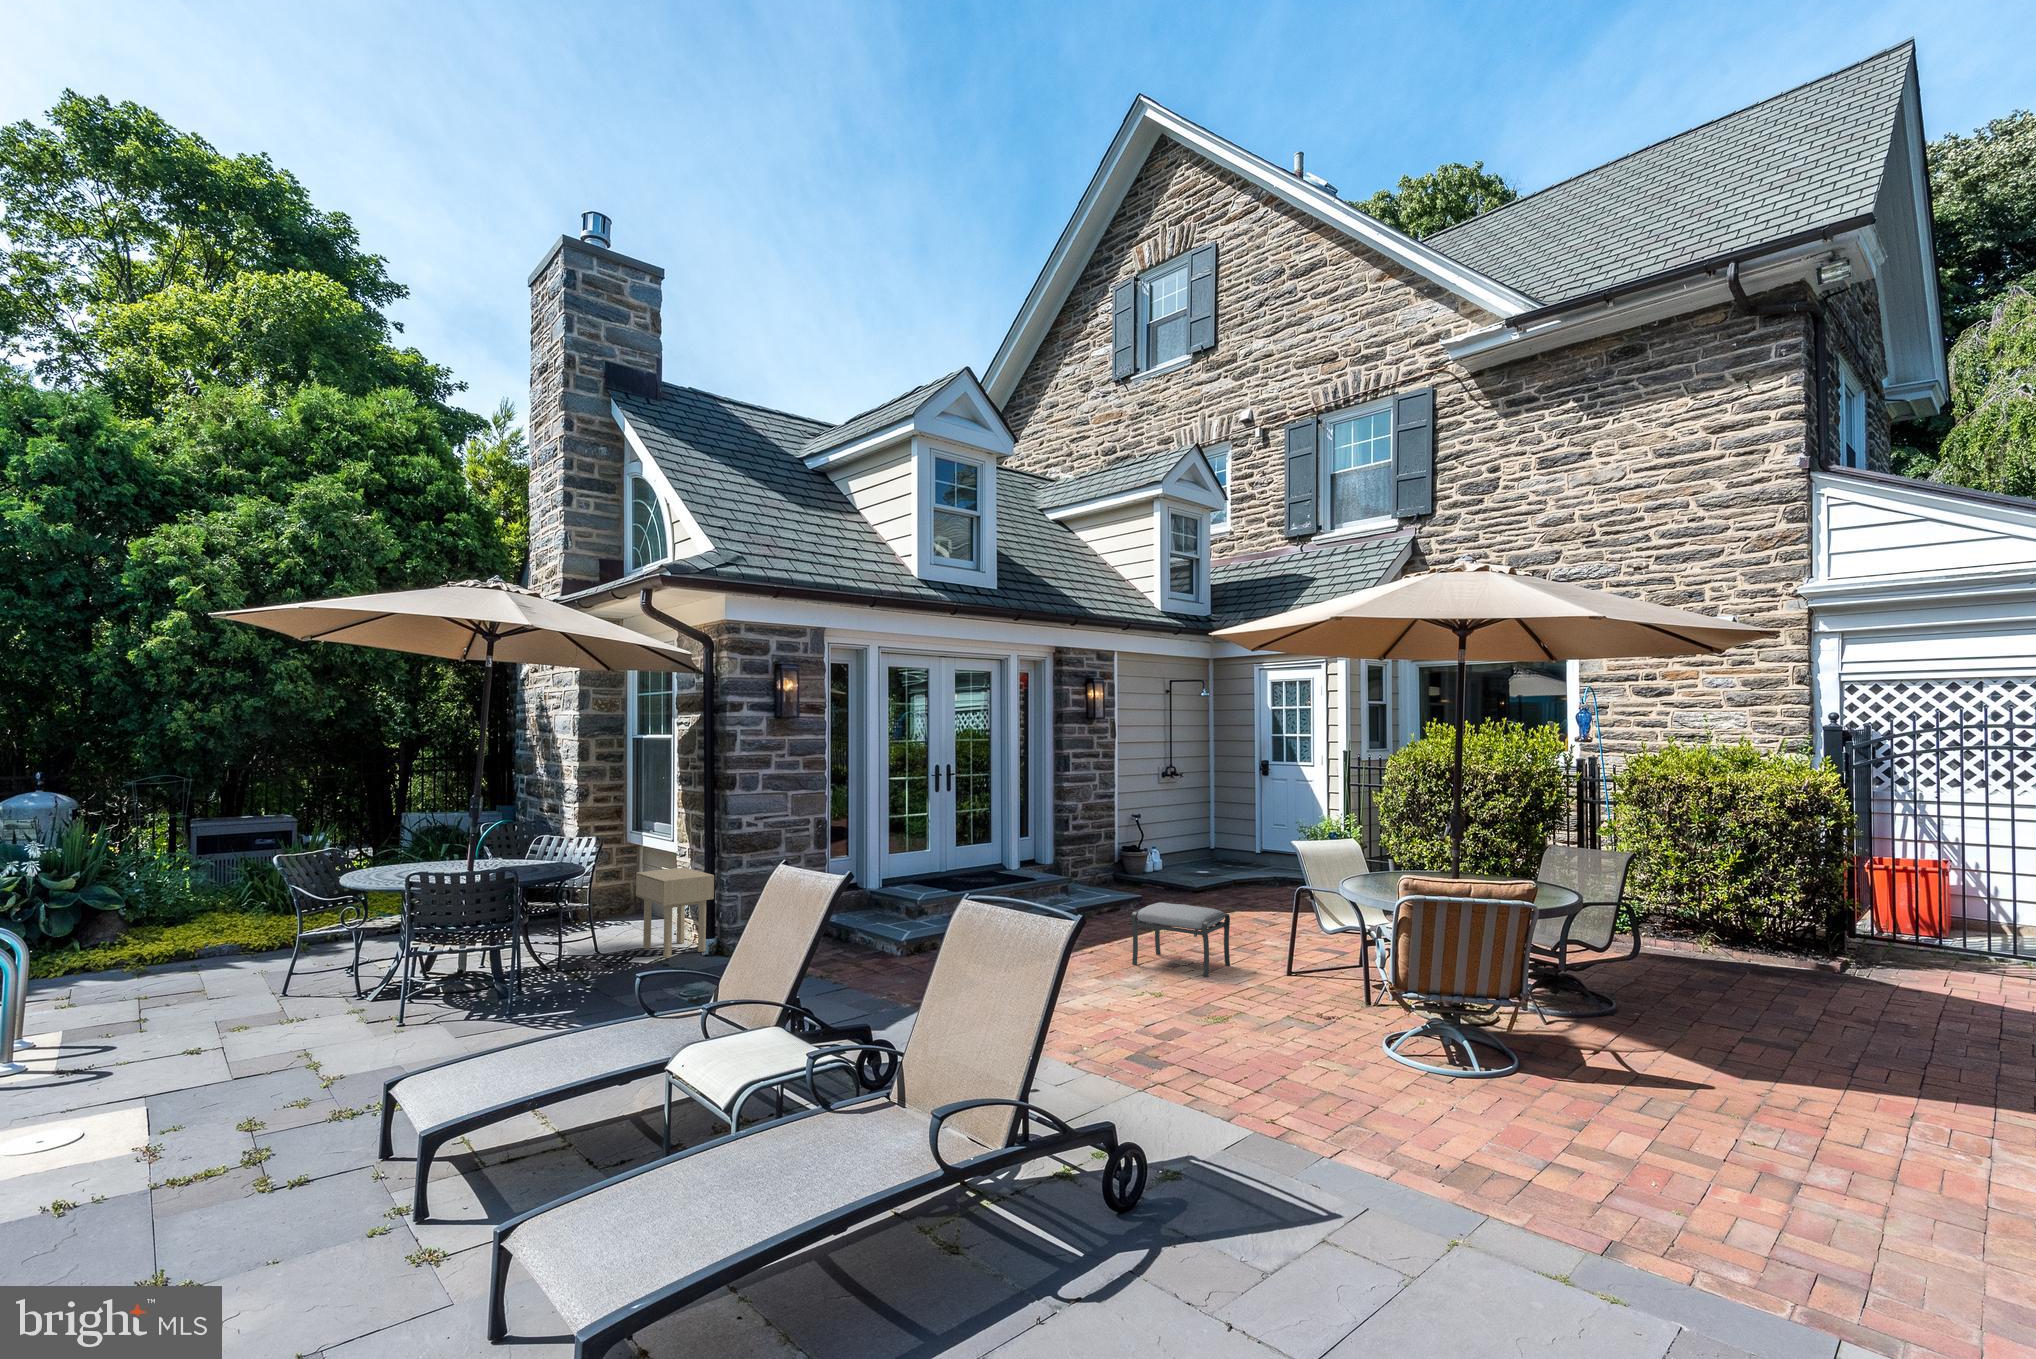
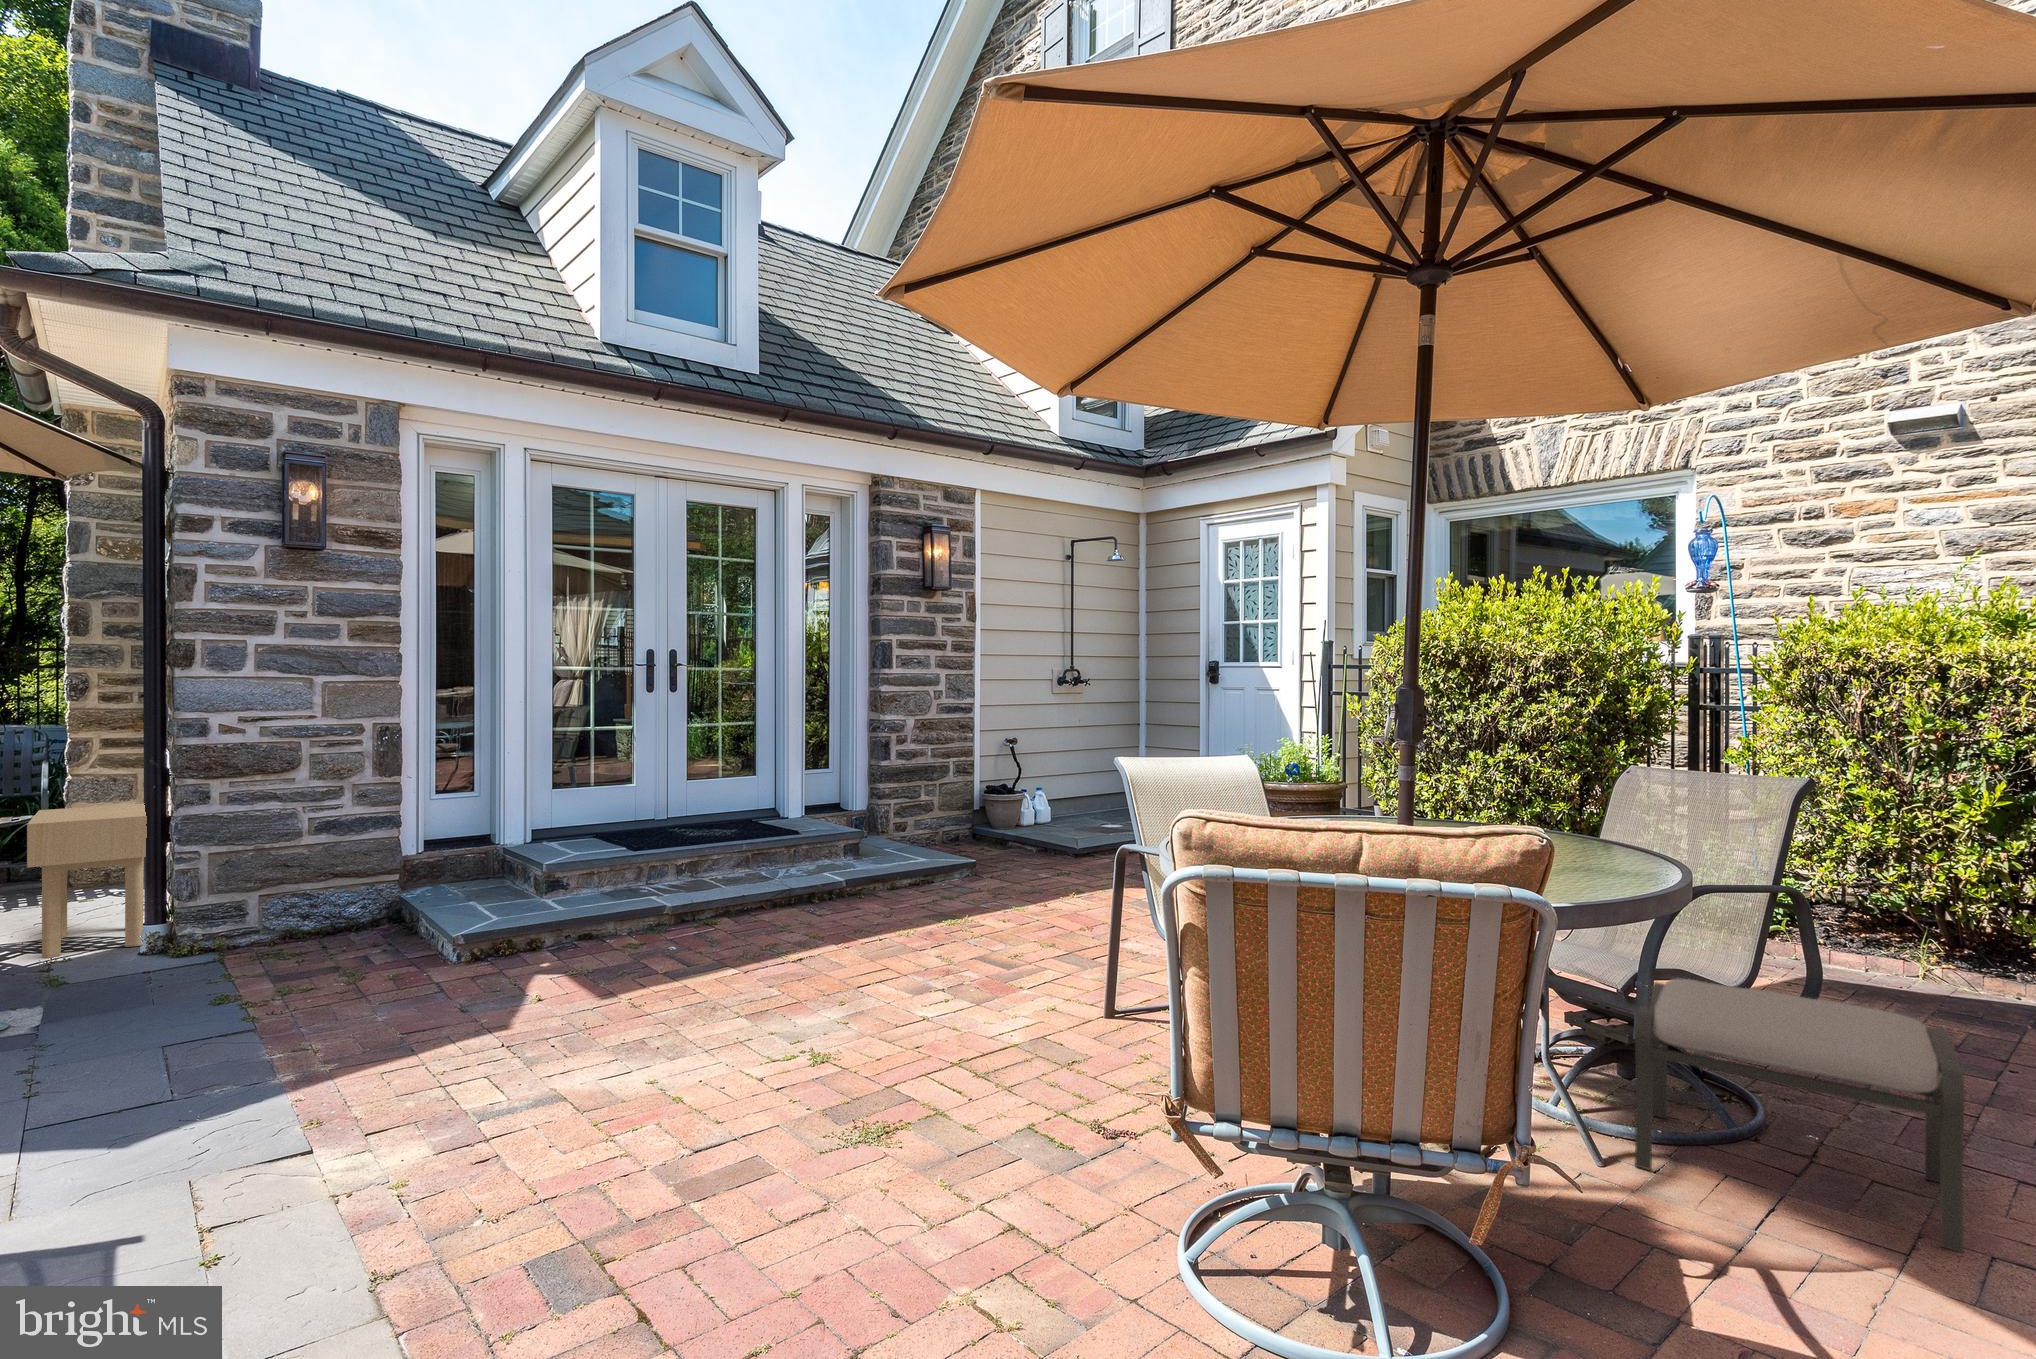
ottoman: present [1131,902,1230,977] -> present [1635,978,1965,1252]

